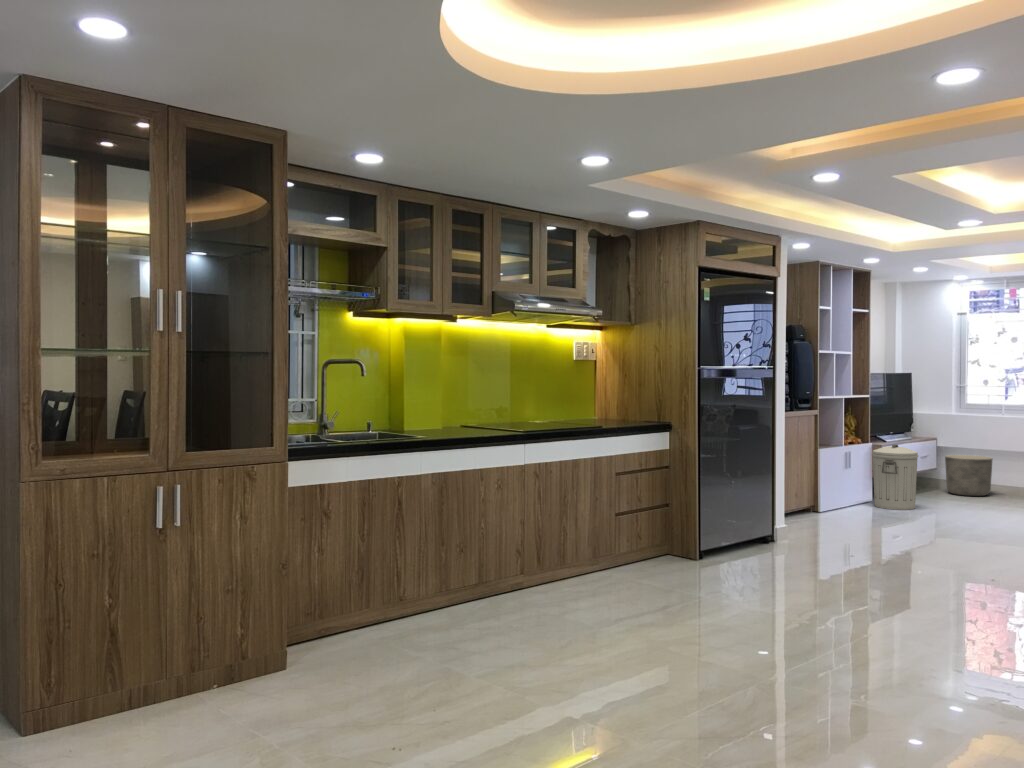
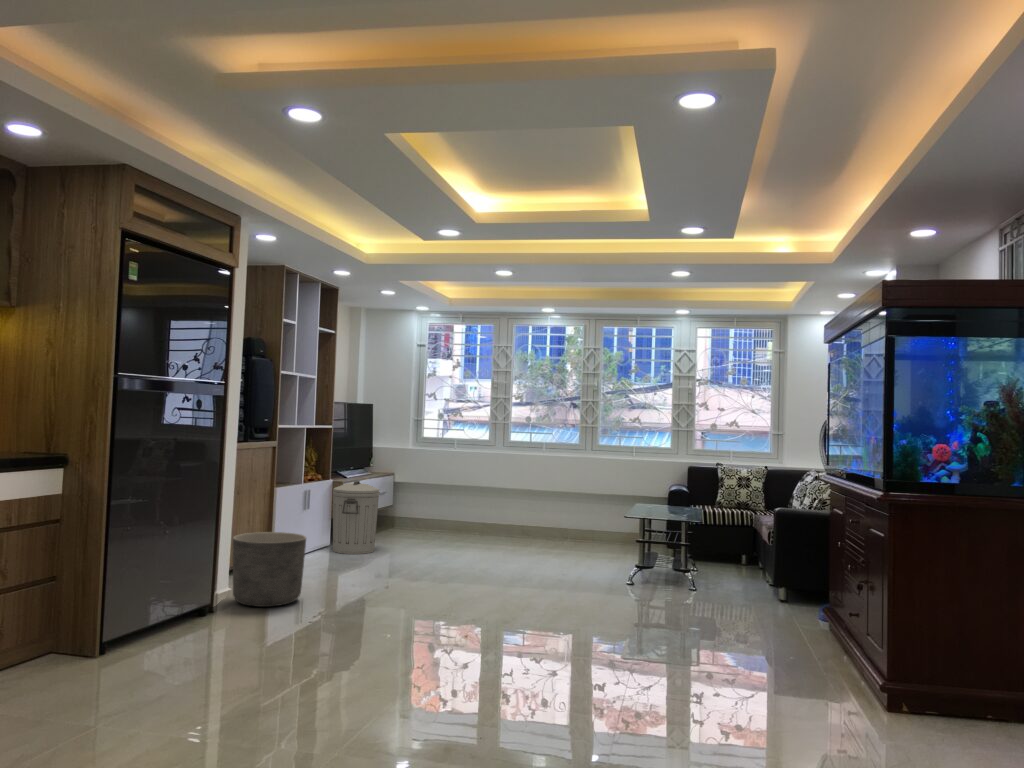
planter: present [945,455,992,496] -> present [233,532,306,607]

